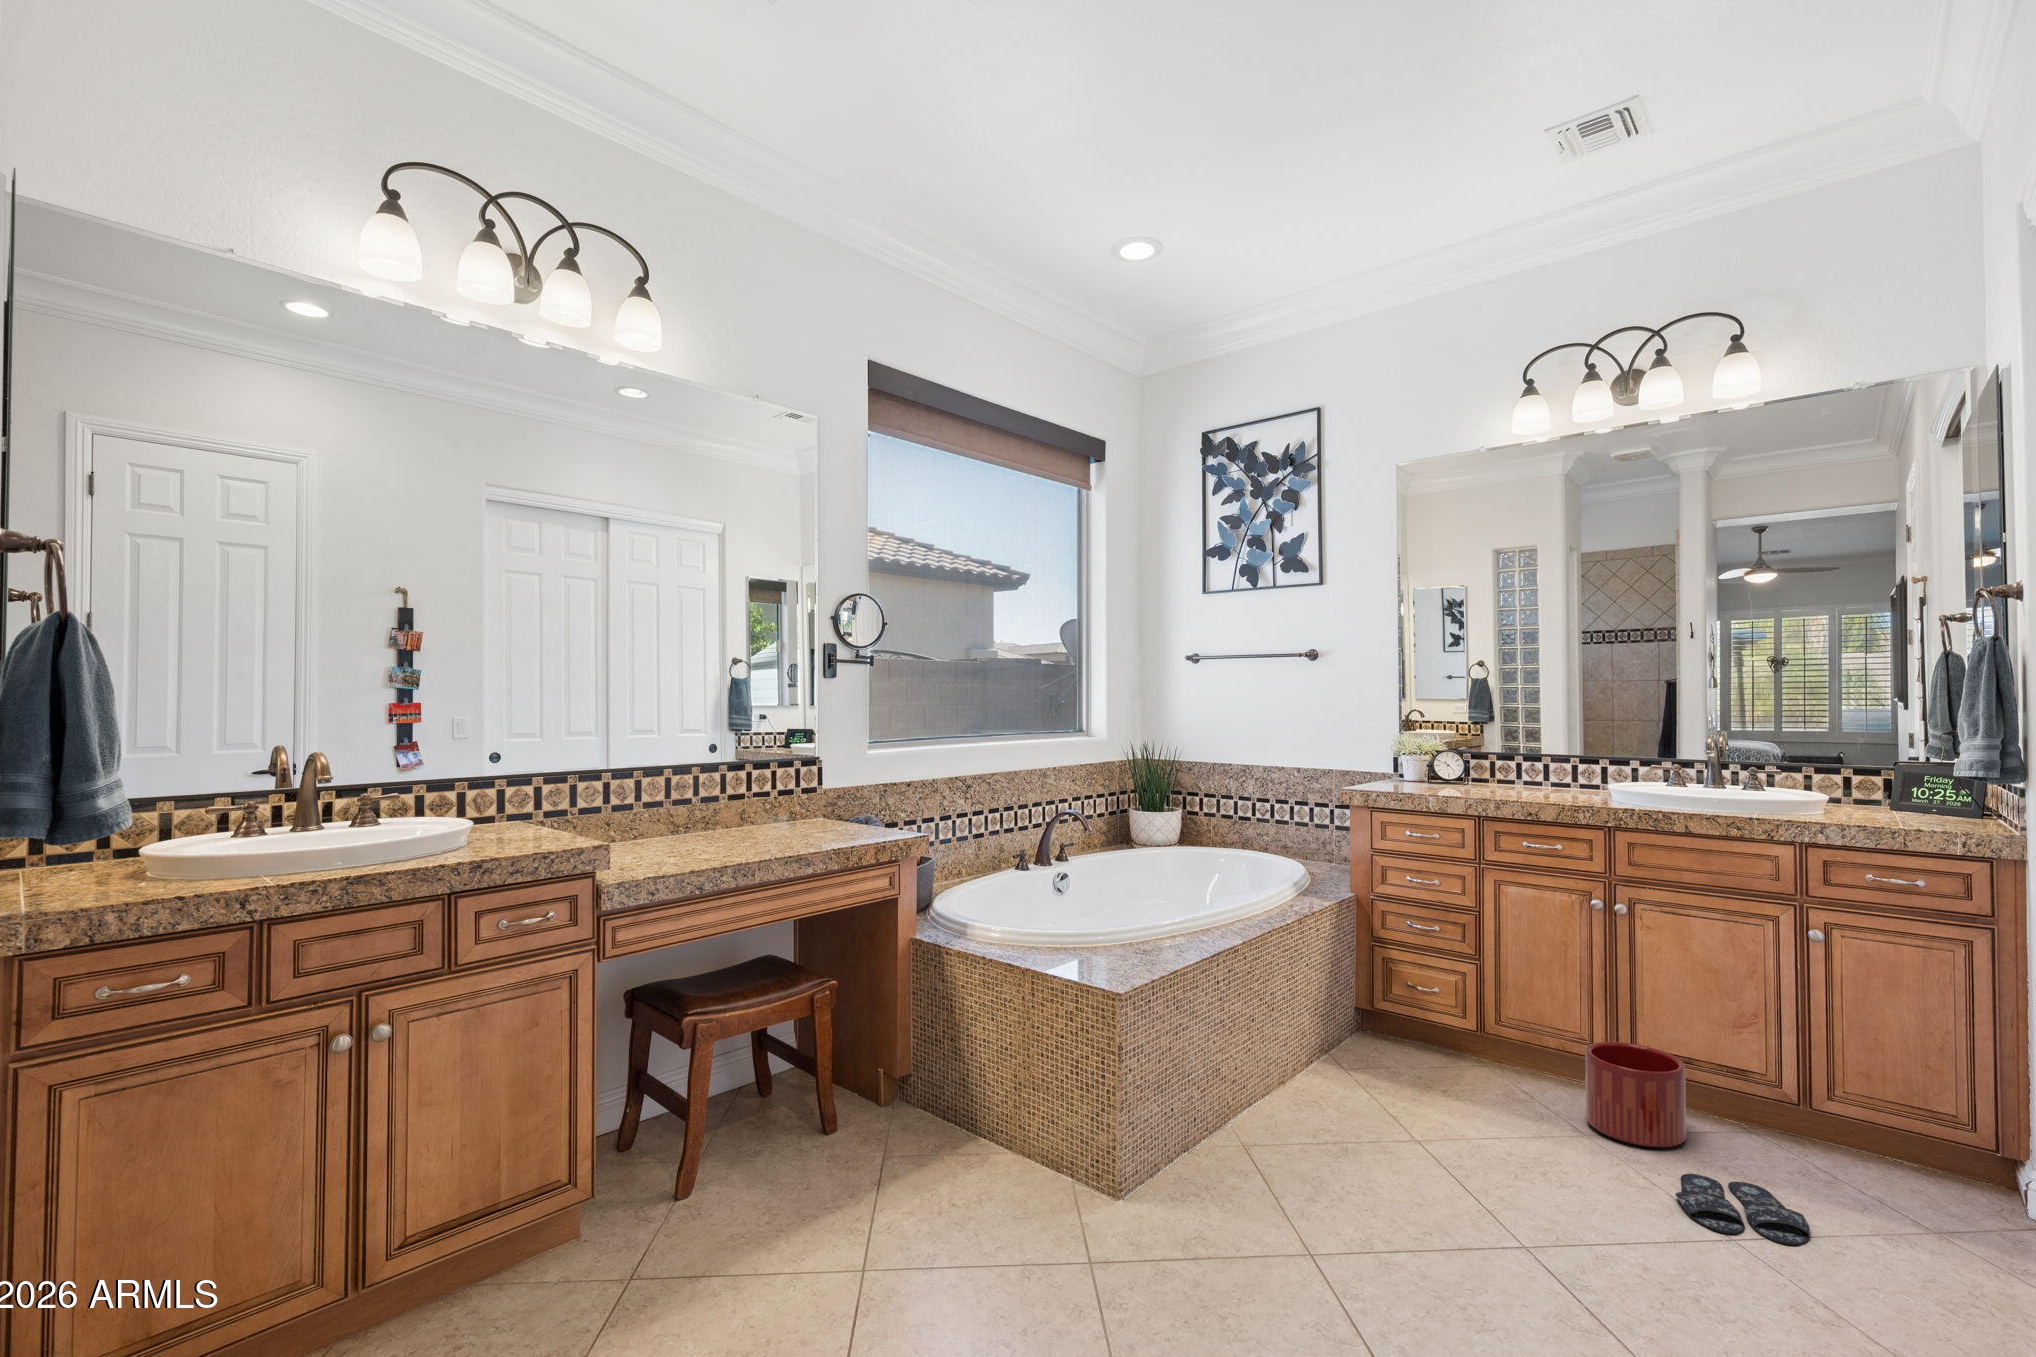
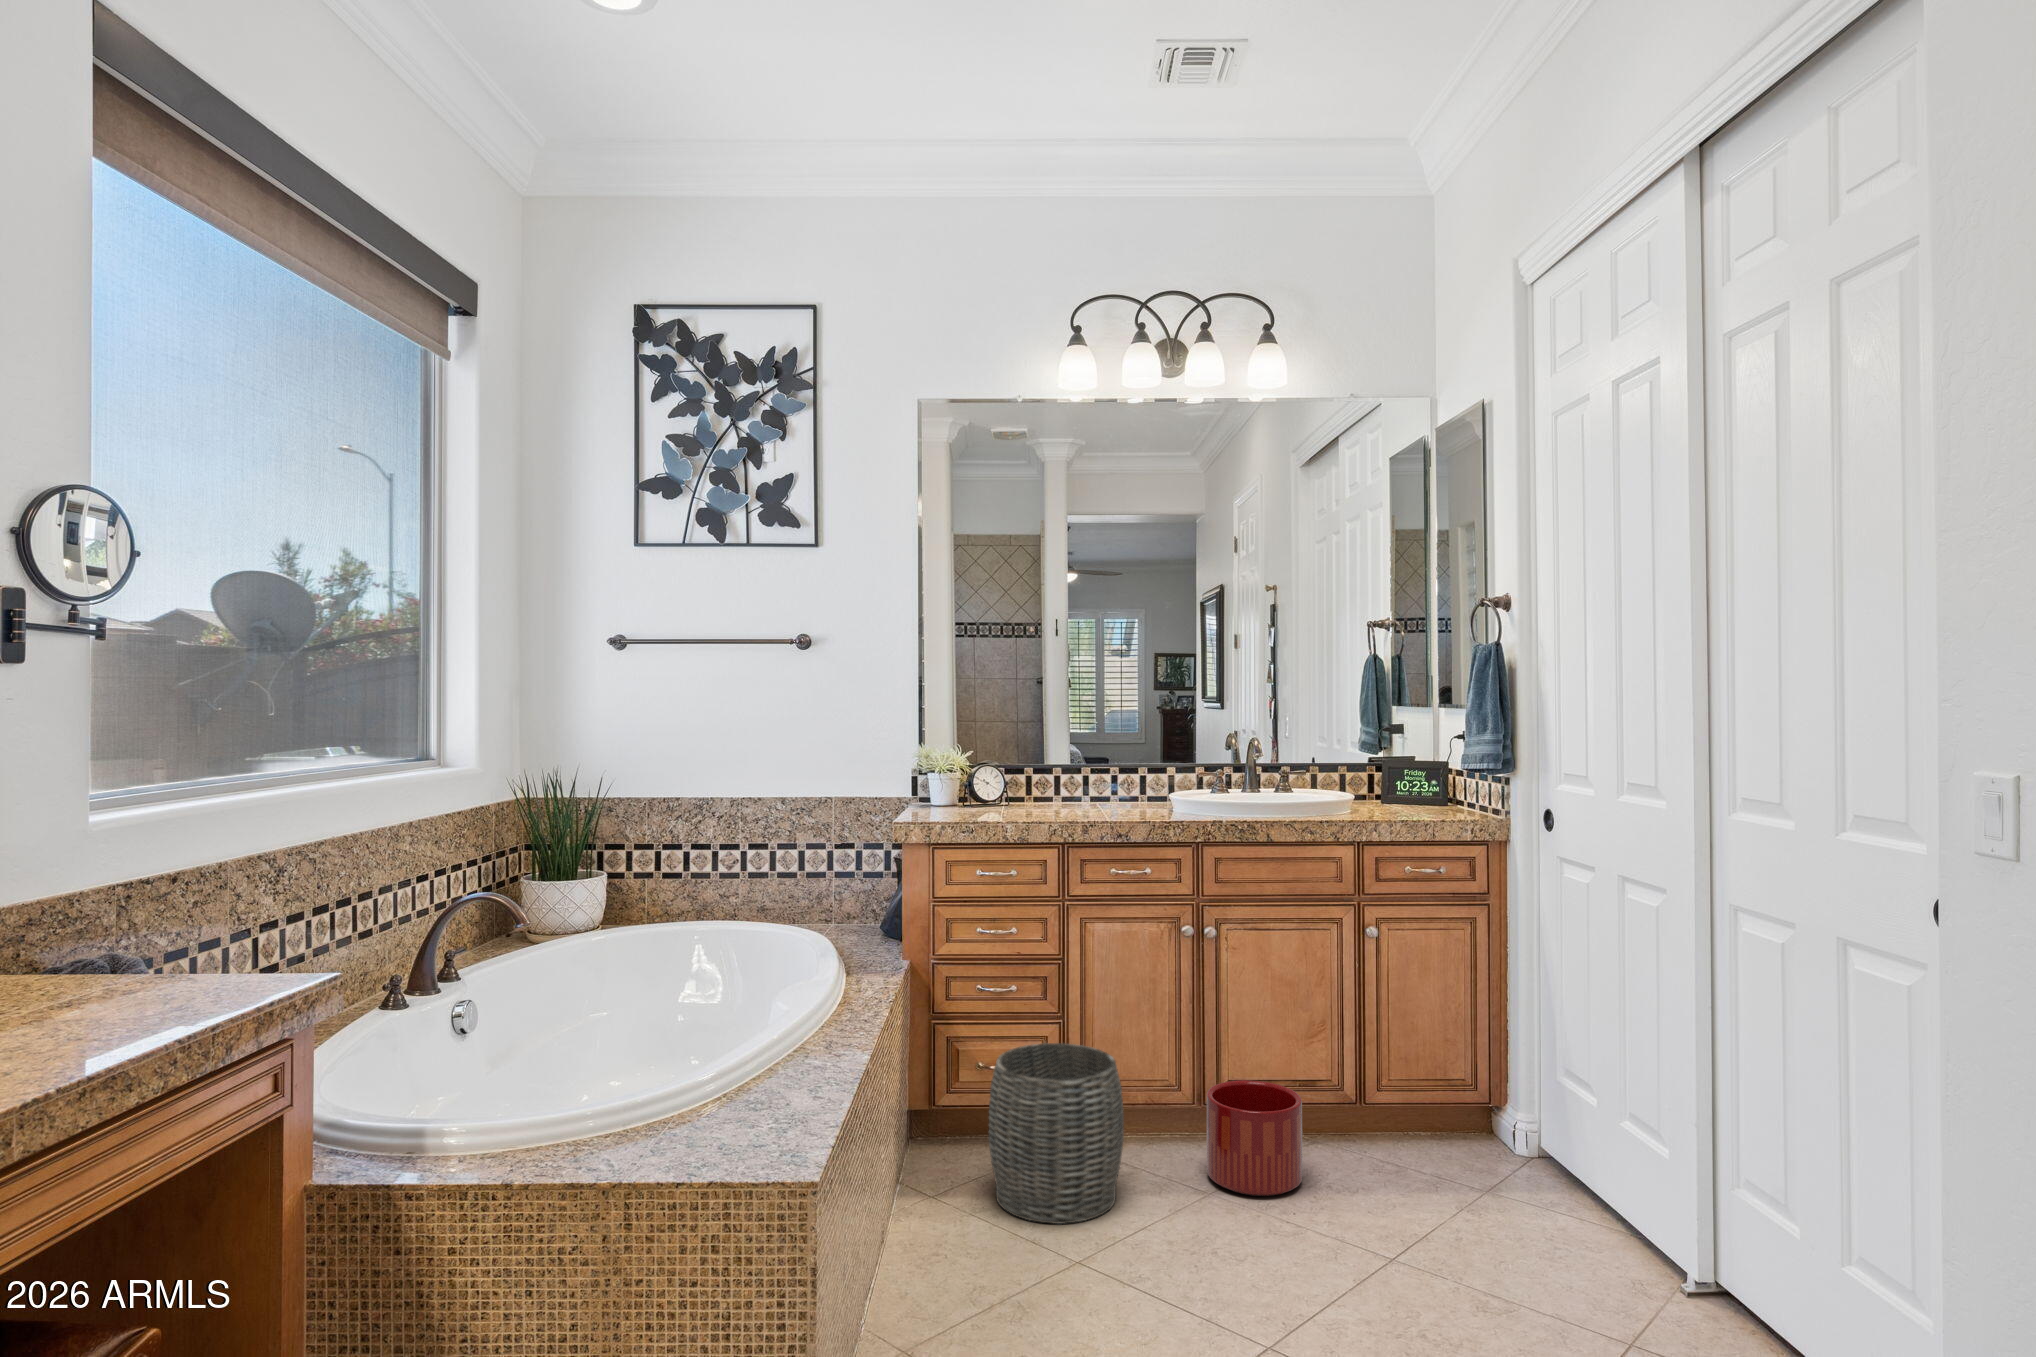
woven basket: none [1382,971,1497,1111] -> present [989,1043,1124,1224]
slippers: present [1675,1174,1810,1245] -> none [1337,1203,1475,1270]

